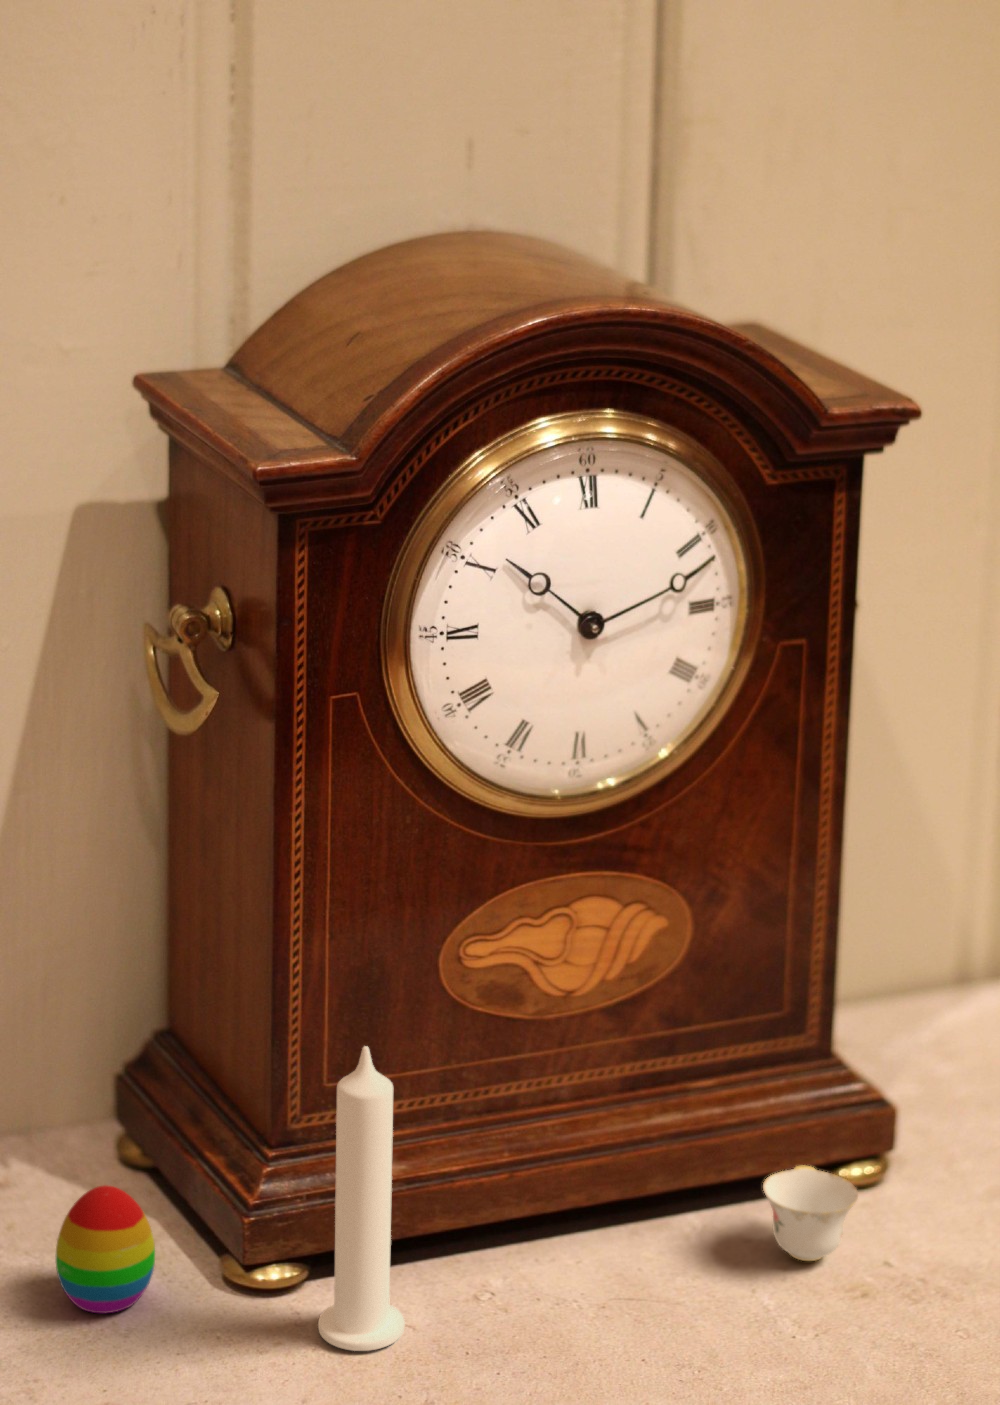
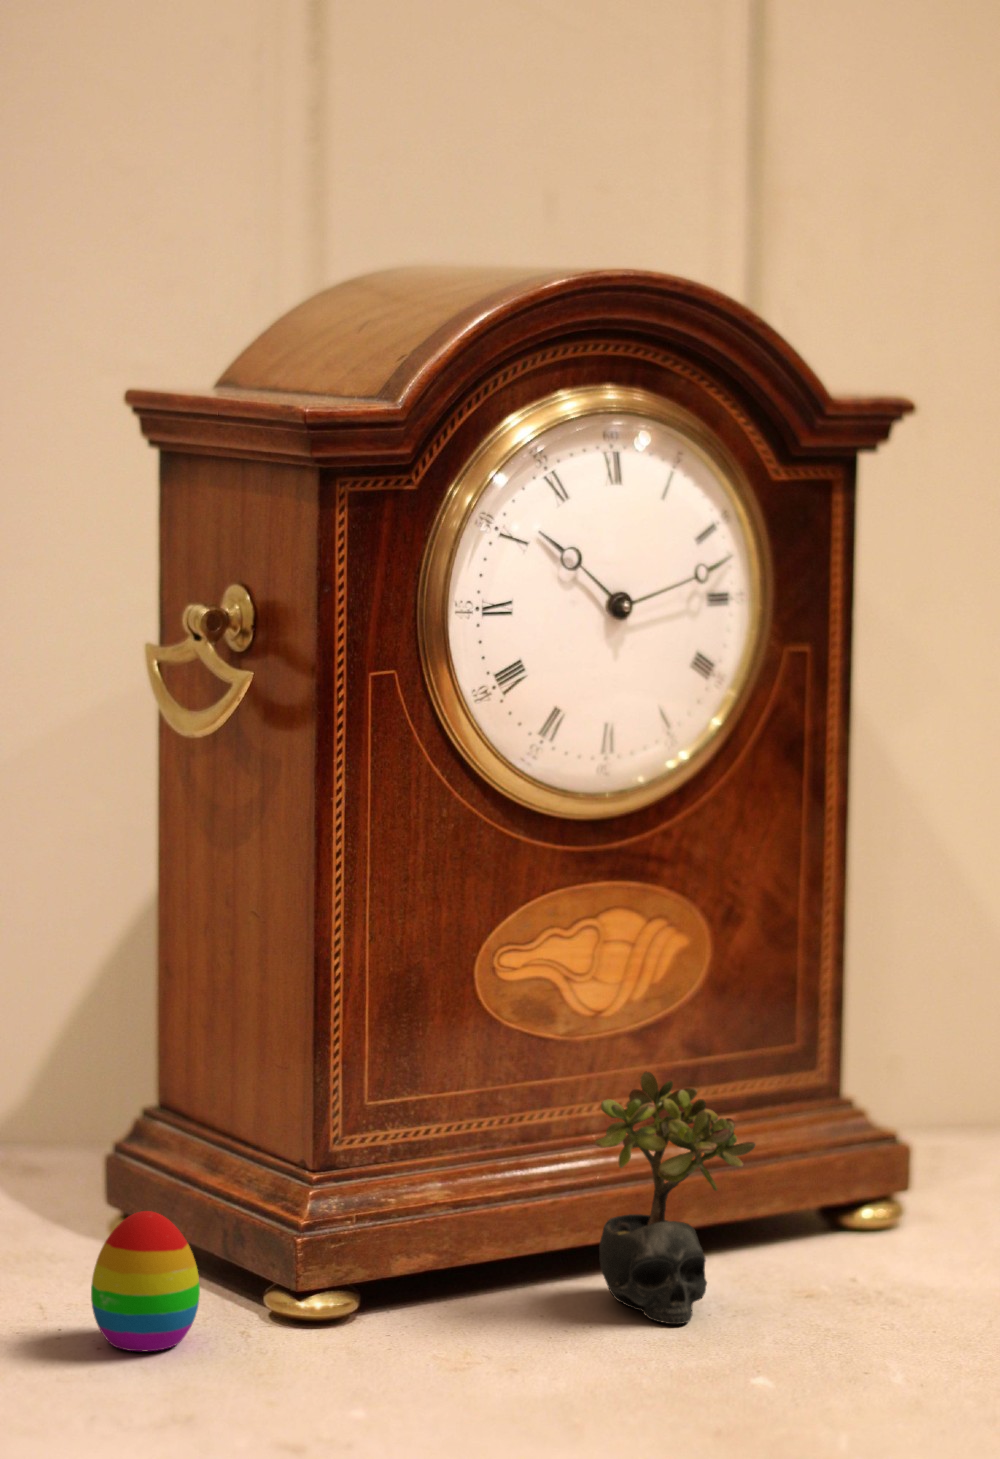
candle: present [318,1046,405,1351] -> none [388,1020,481,1359]
succulent plant: none [531,1068,685,1317] -> present [595,1071,756,1324]
teacup: present [763,1165,858,1261] -> none [816,1189,917,1278]

